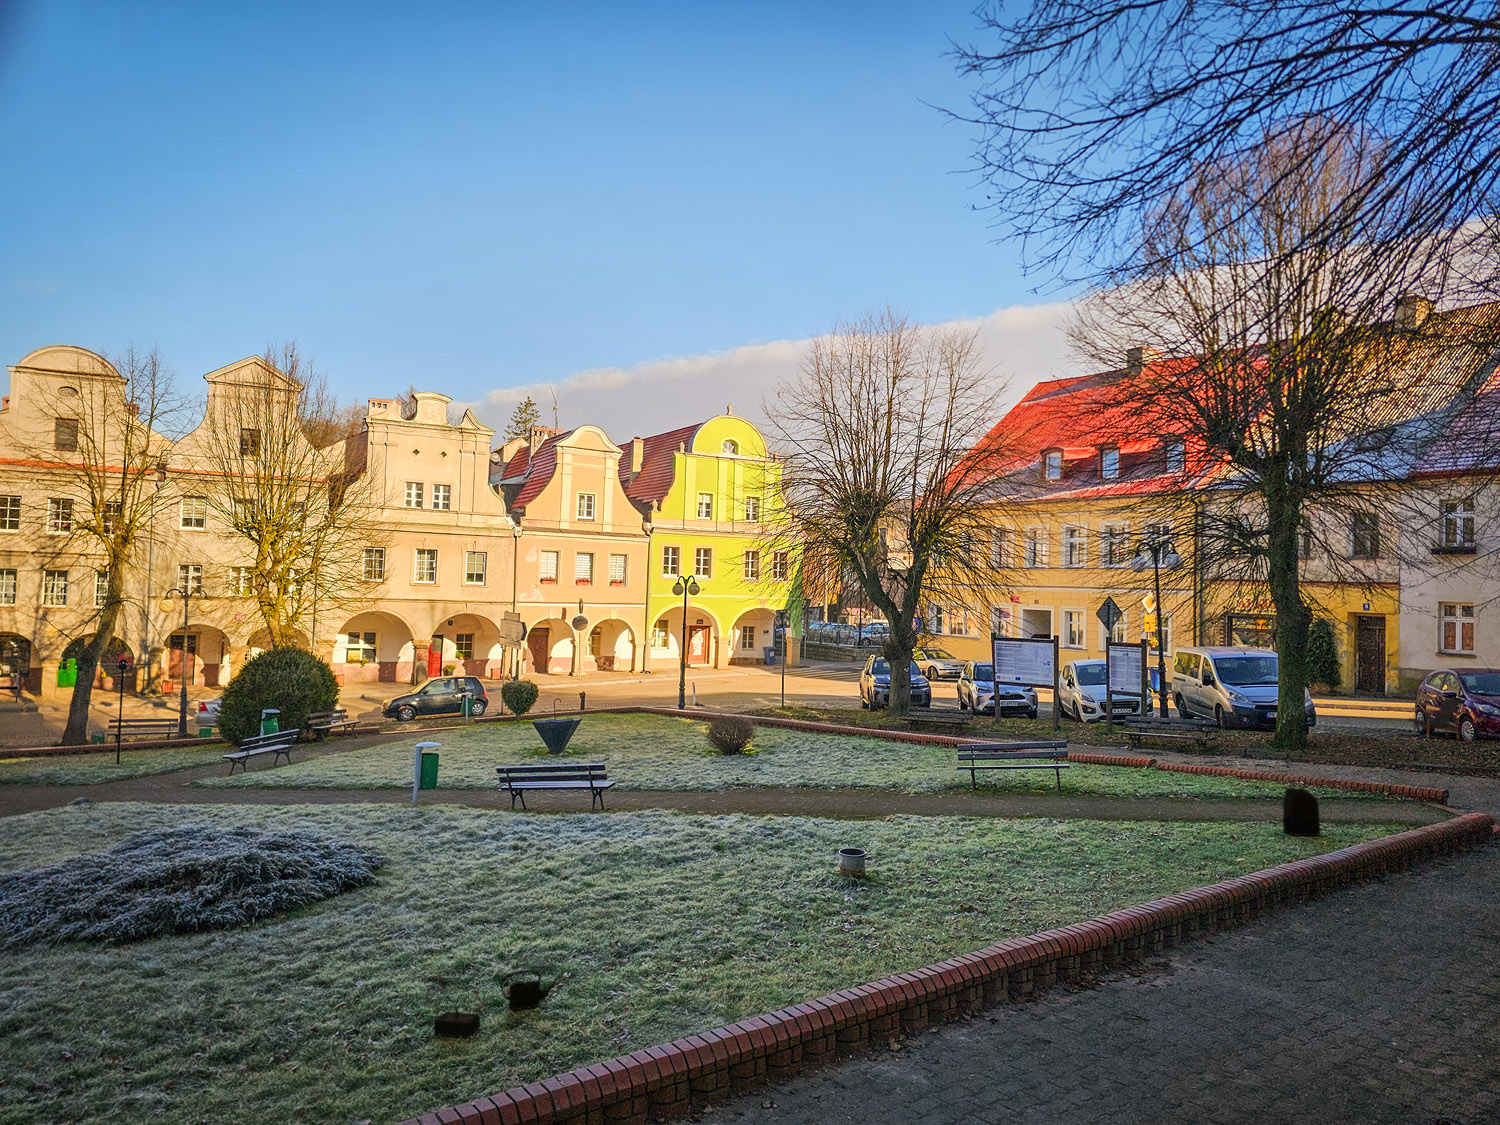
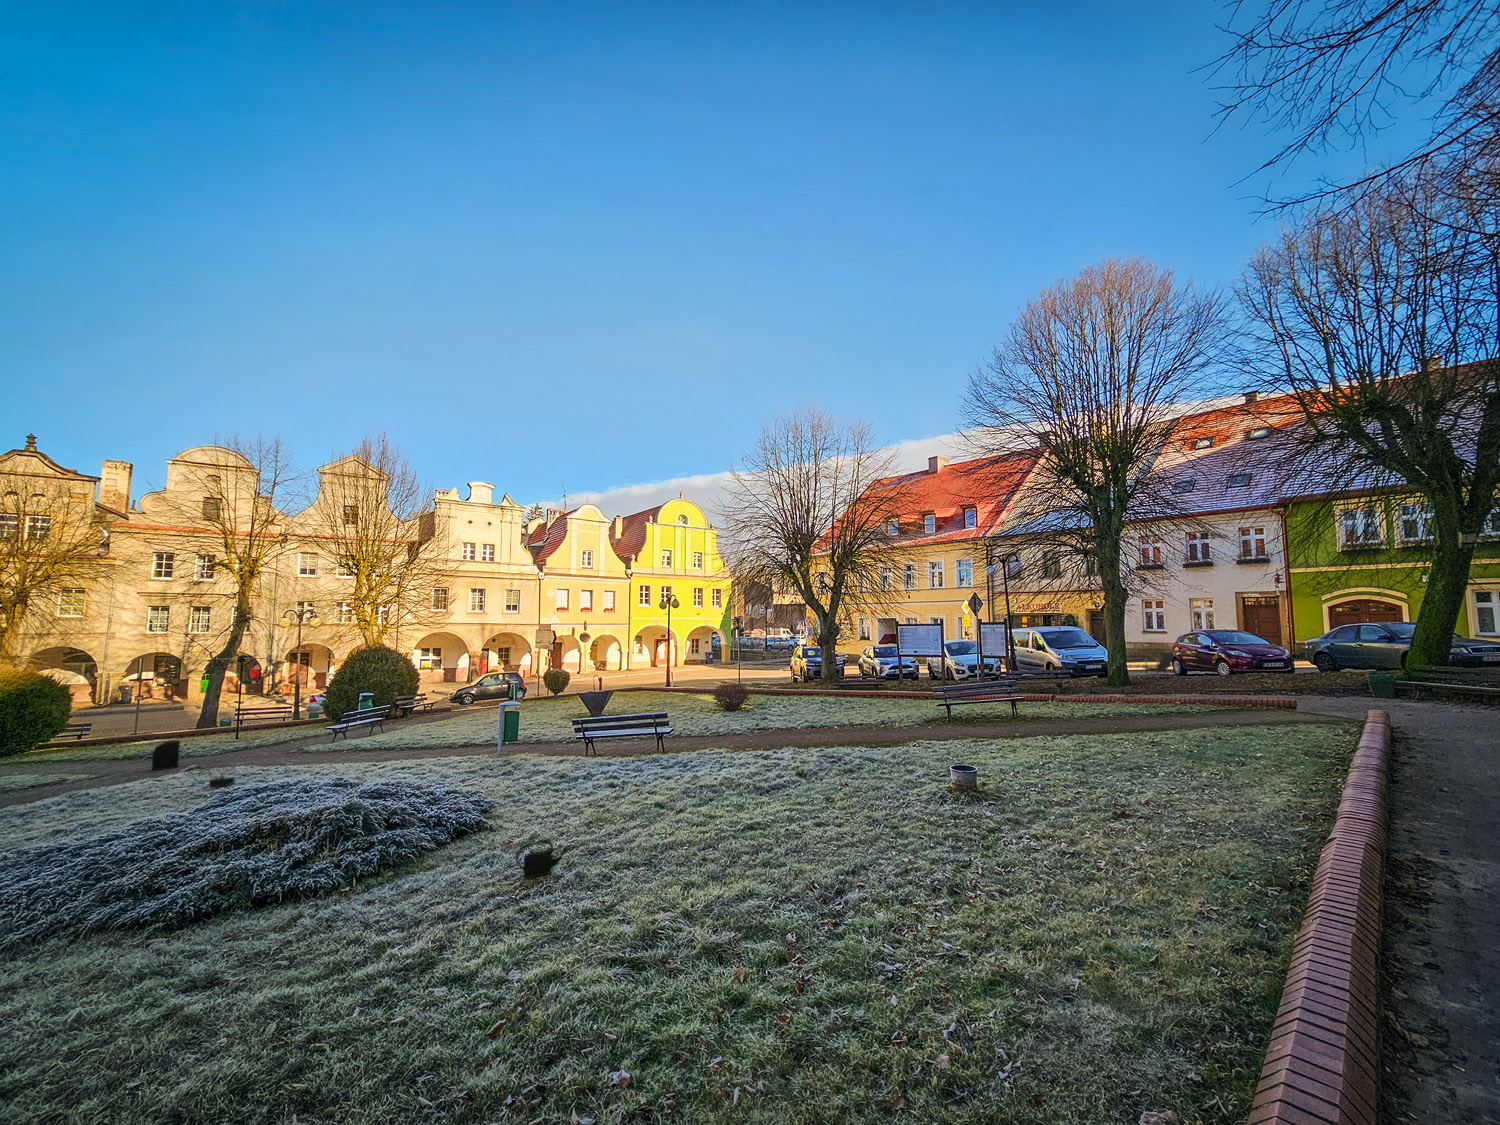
backpack: present [1283,788,1320,836] -> present [152,740,180,770]
watering can: present [501,970,561,1010] -> present [516,841,570,878]
decorative plant: present [424,973,486,1038] -> present [209,763,235,787]

